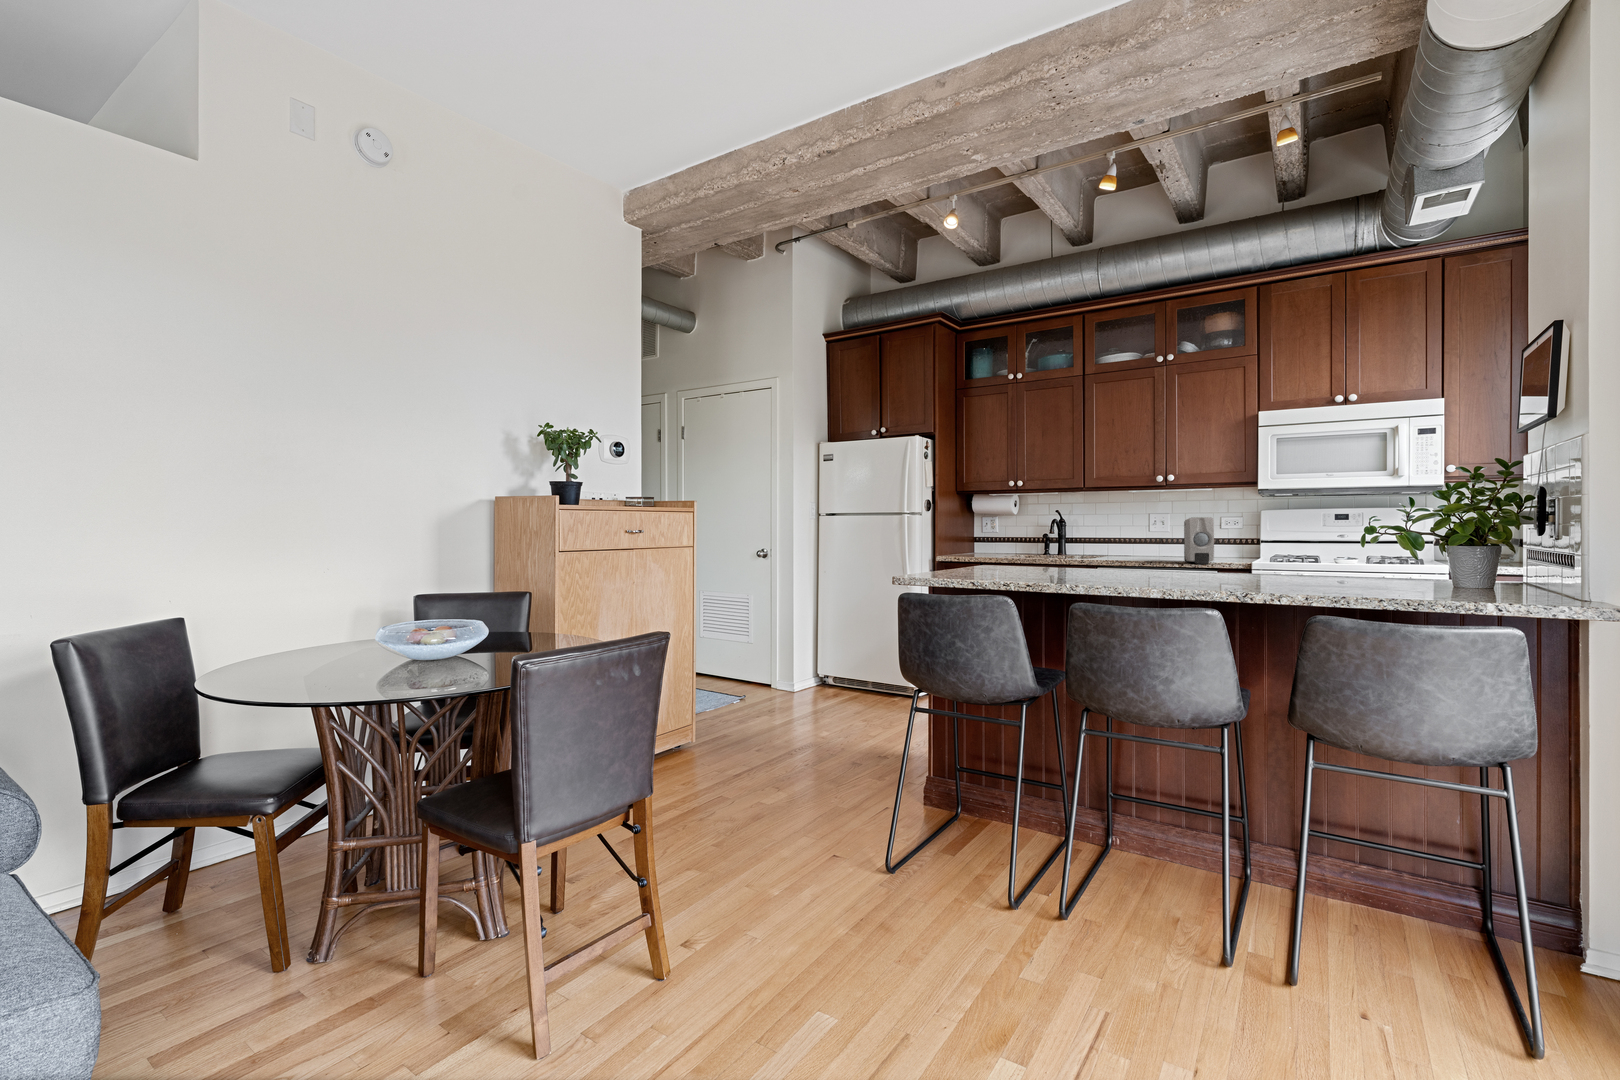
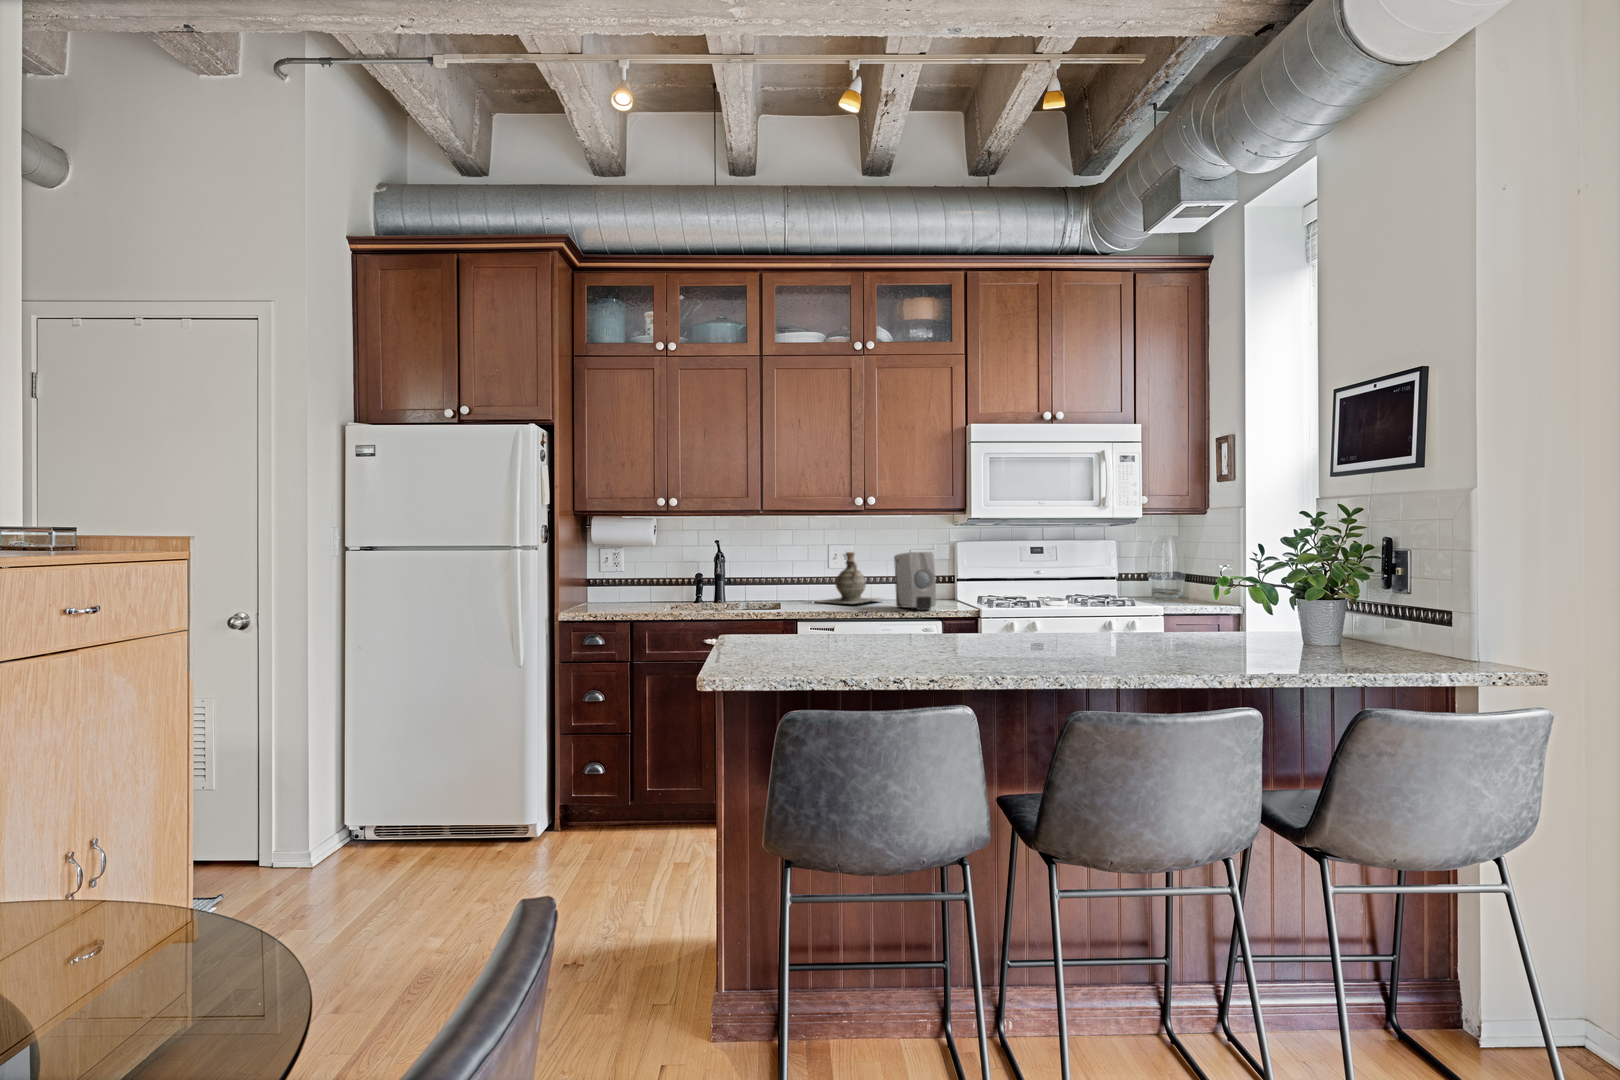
ceramic jug: none [1123,519,1185,558] -> present [819,552,879,604]

